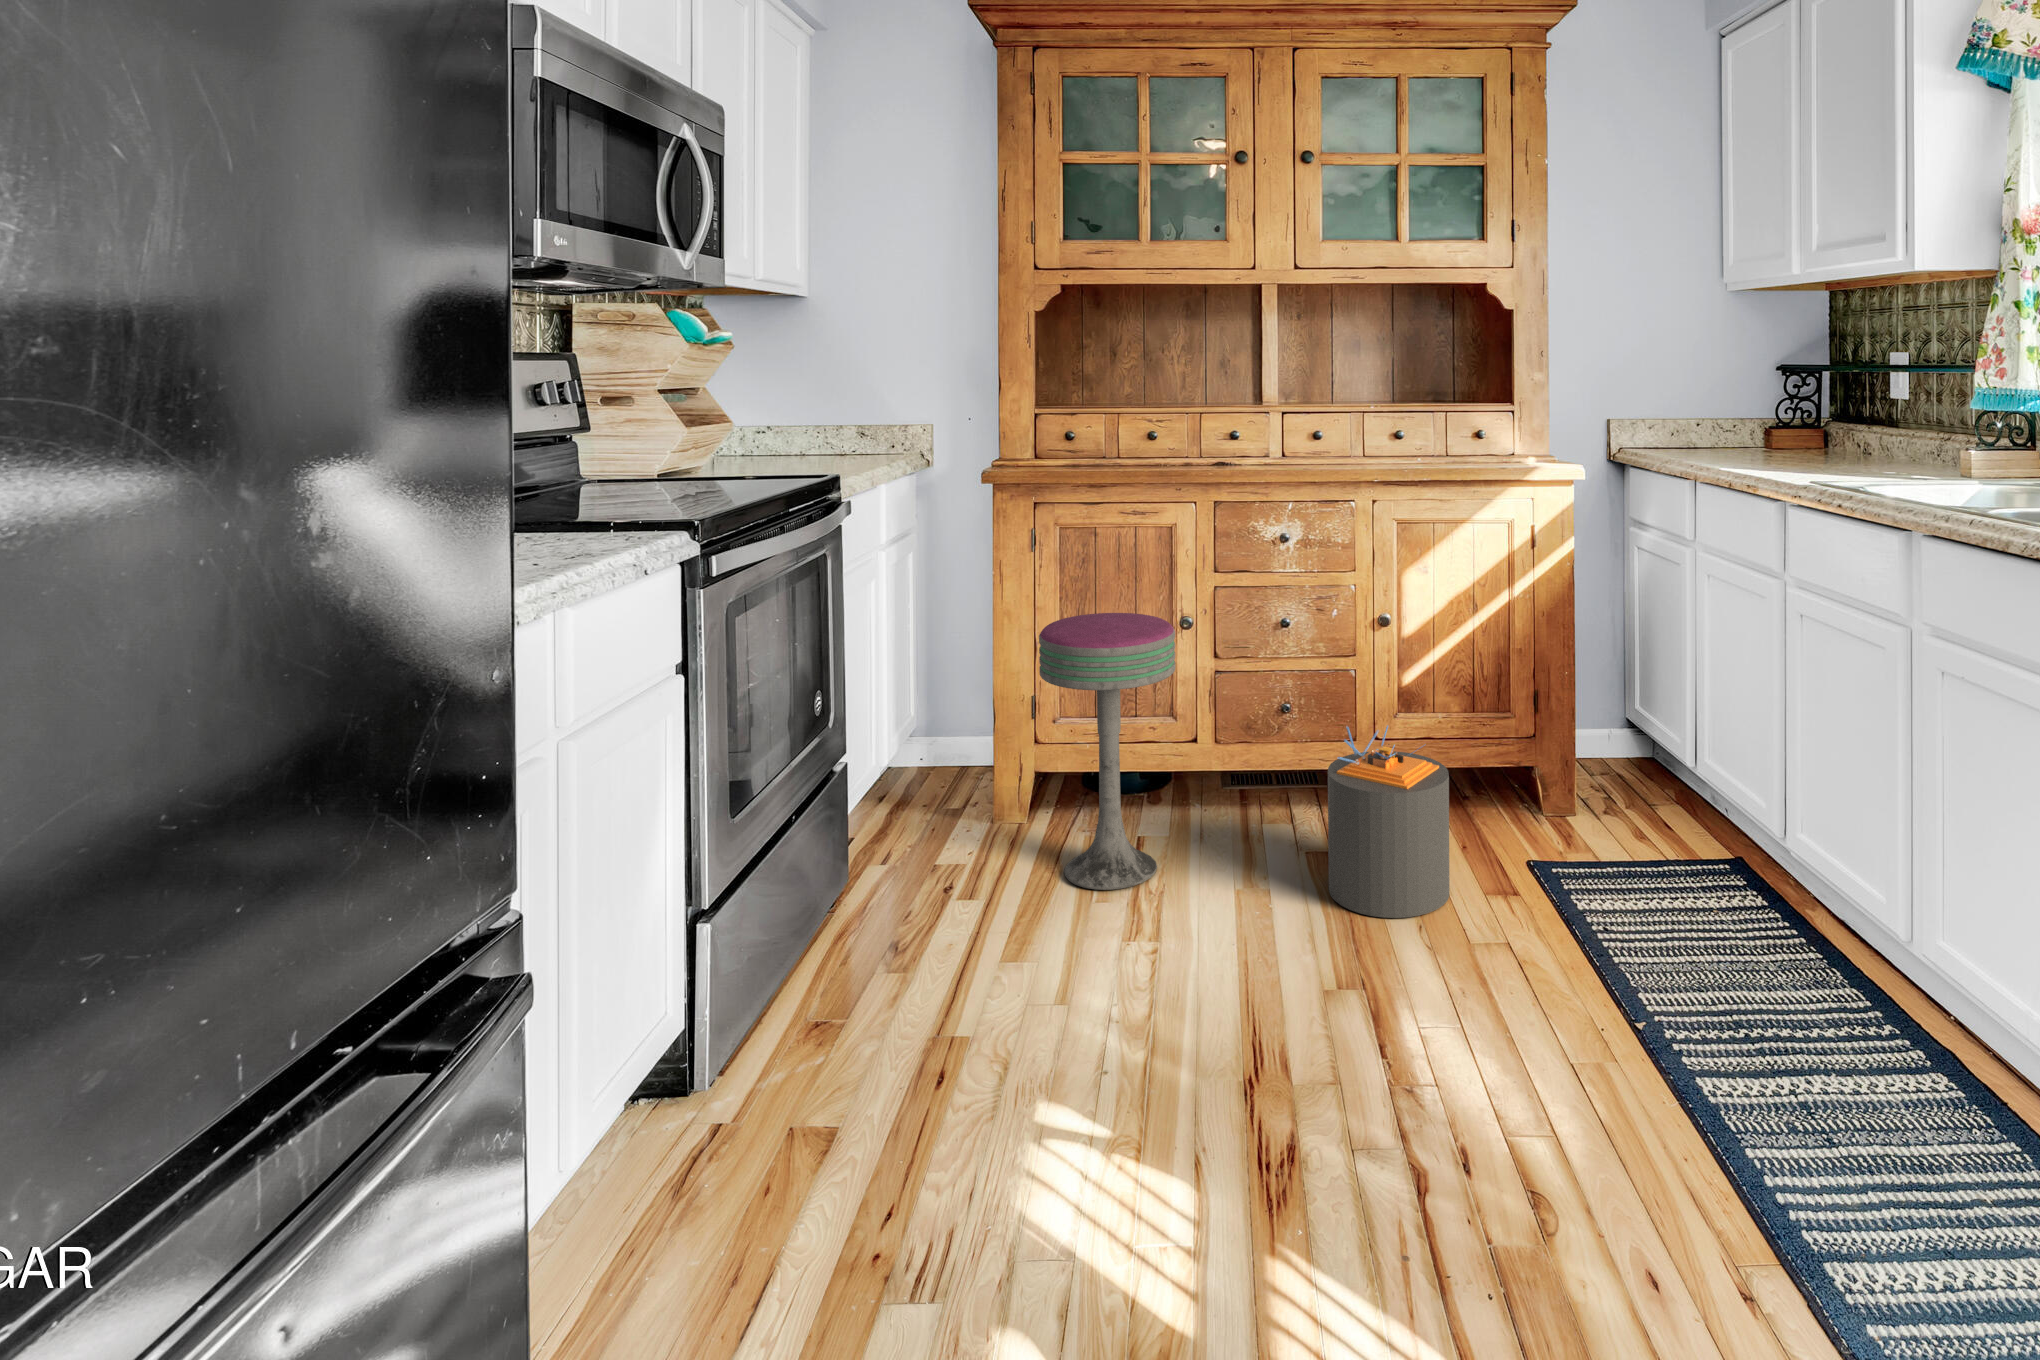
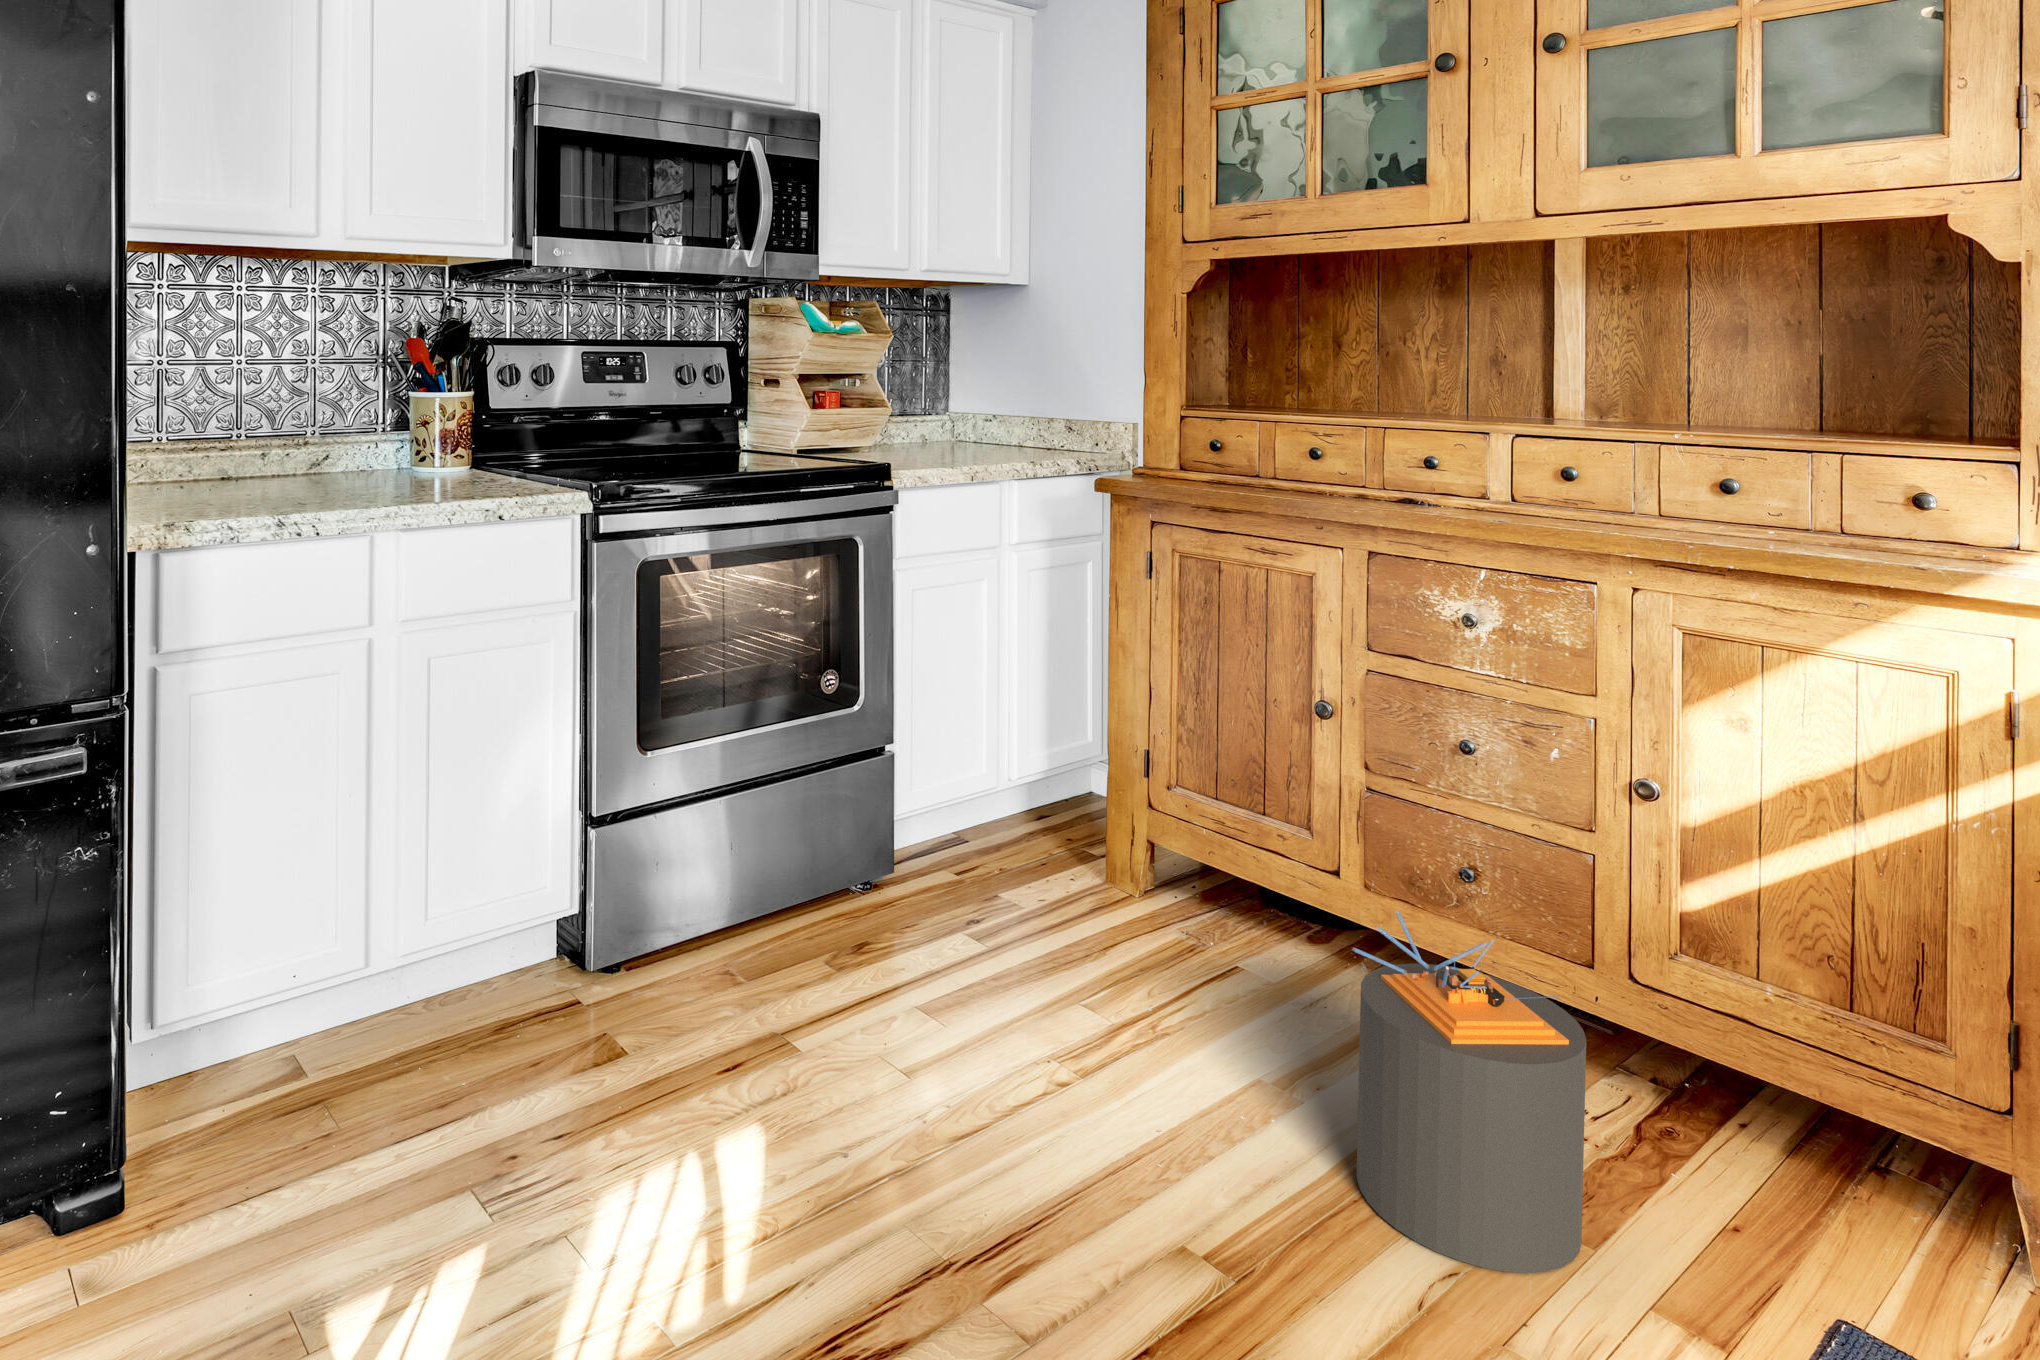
bar stool: present [1039,613,1175,890] -> none [1048,659,1229,1018]

